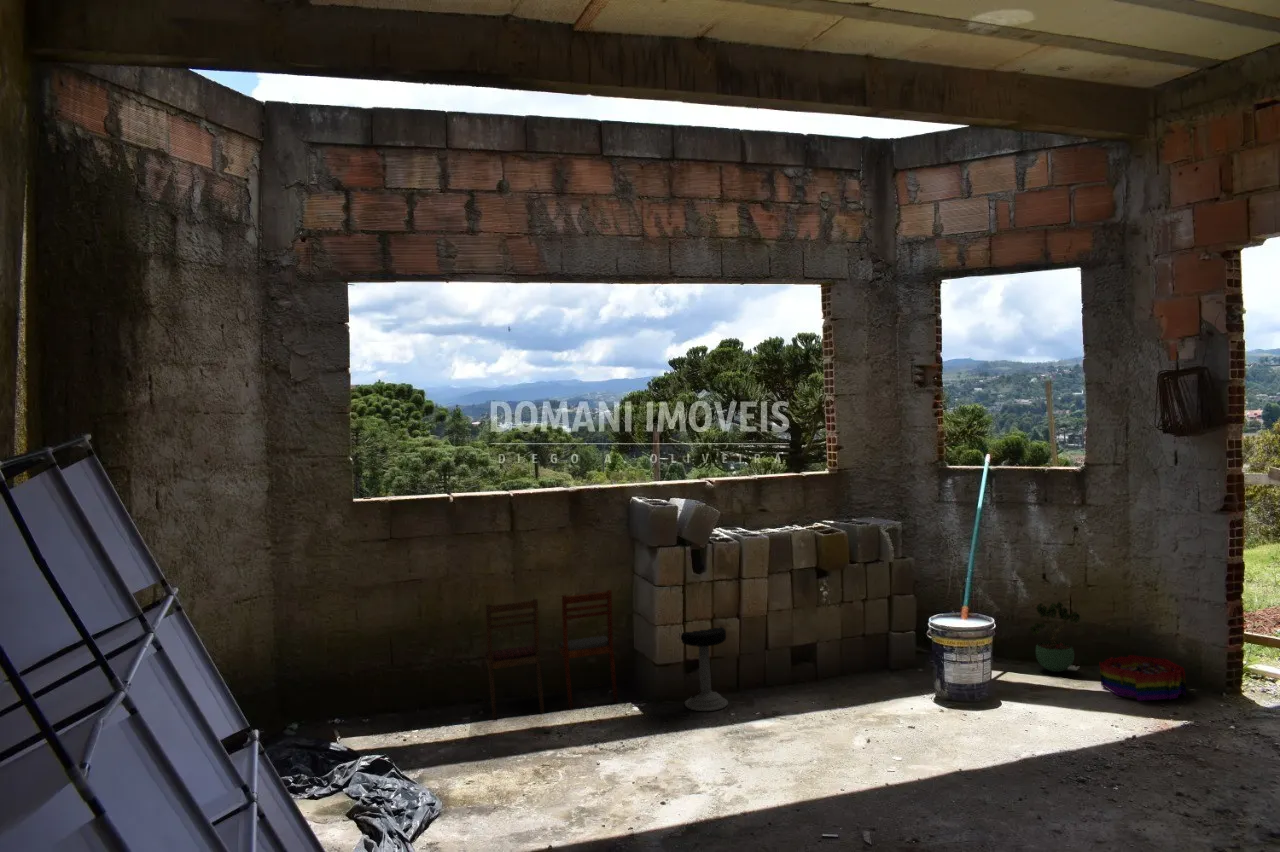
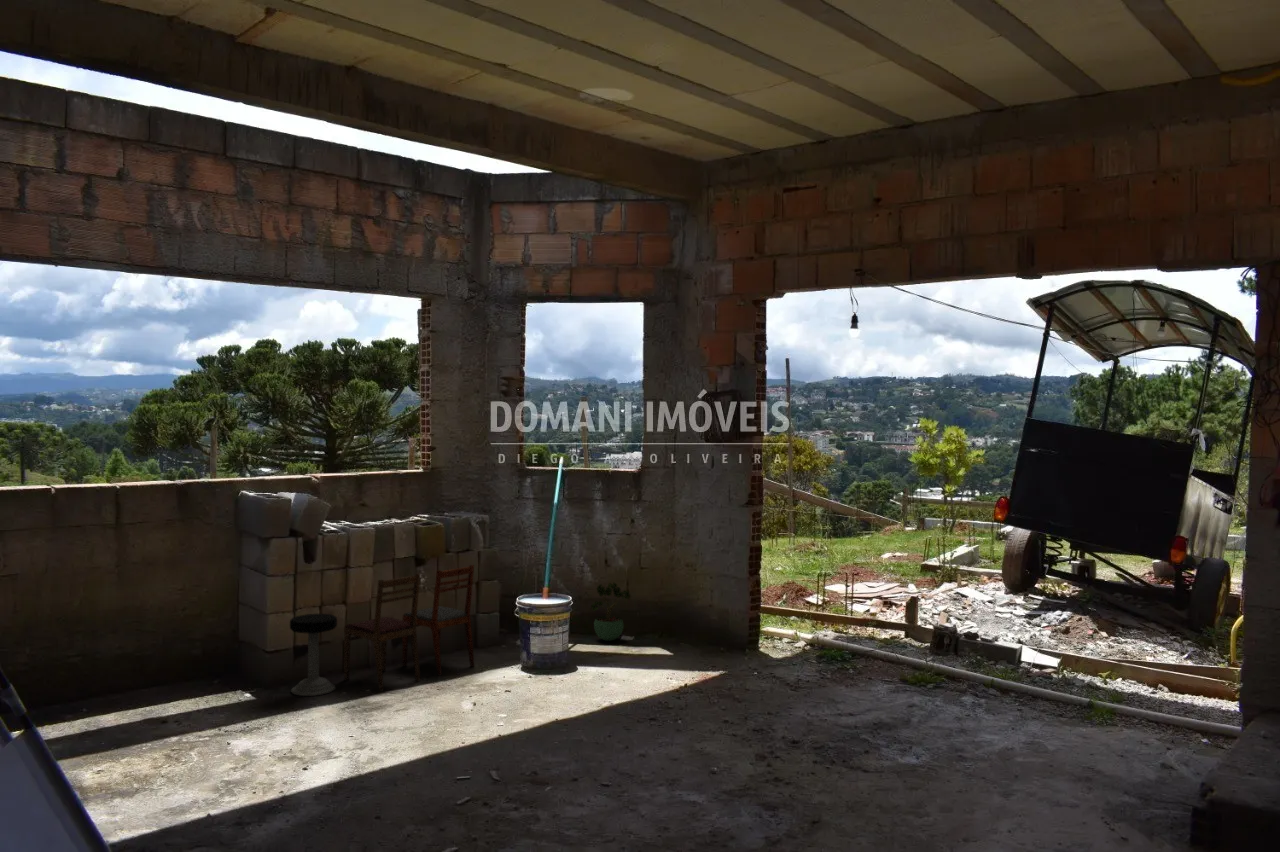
chair: present [484,590,618,721] -> present [344,565,474,691]
storage bin: present [1100,655,1186,701] -> none [644,622,704,655]

